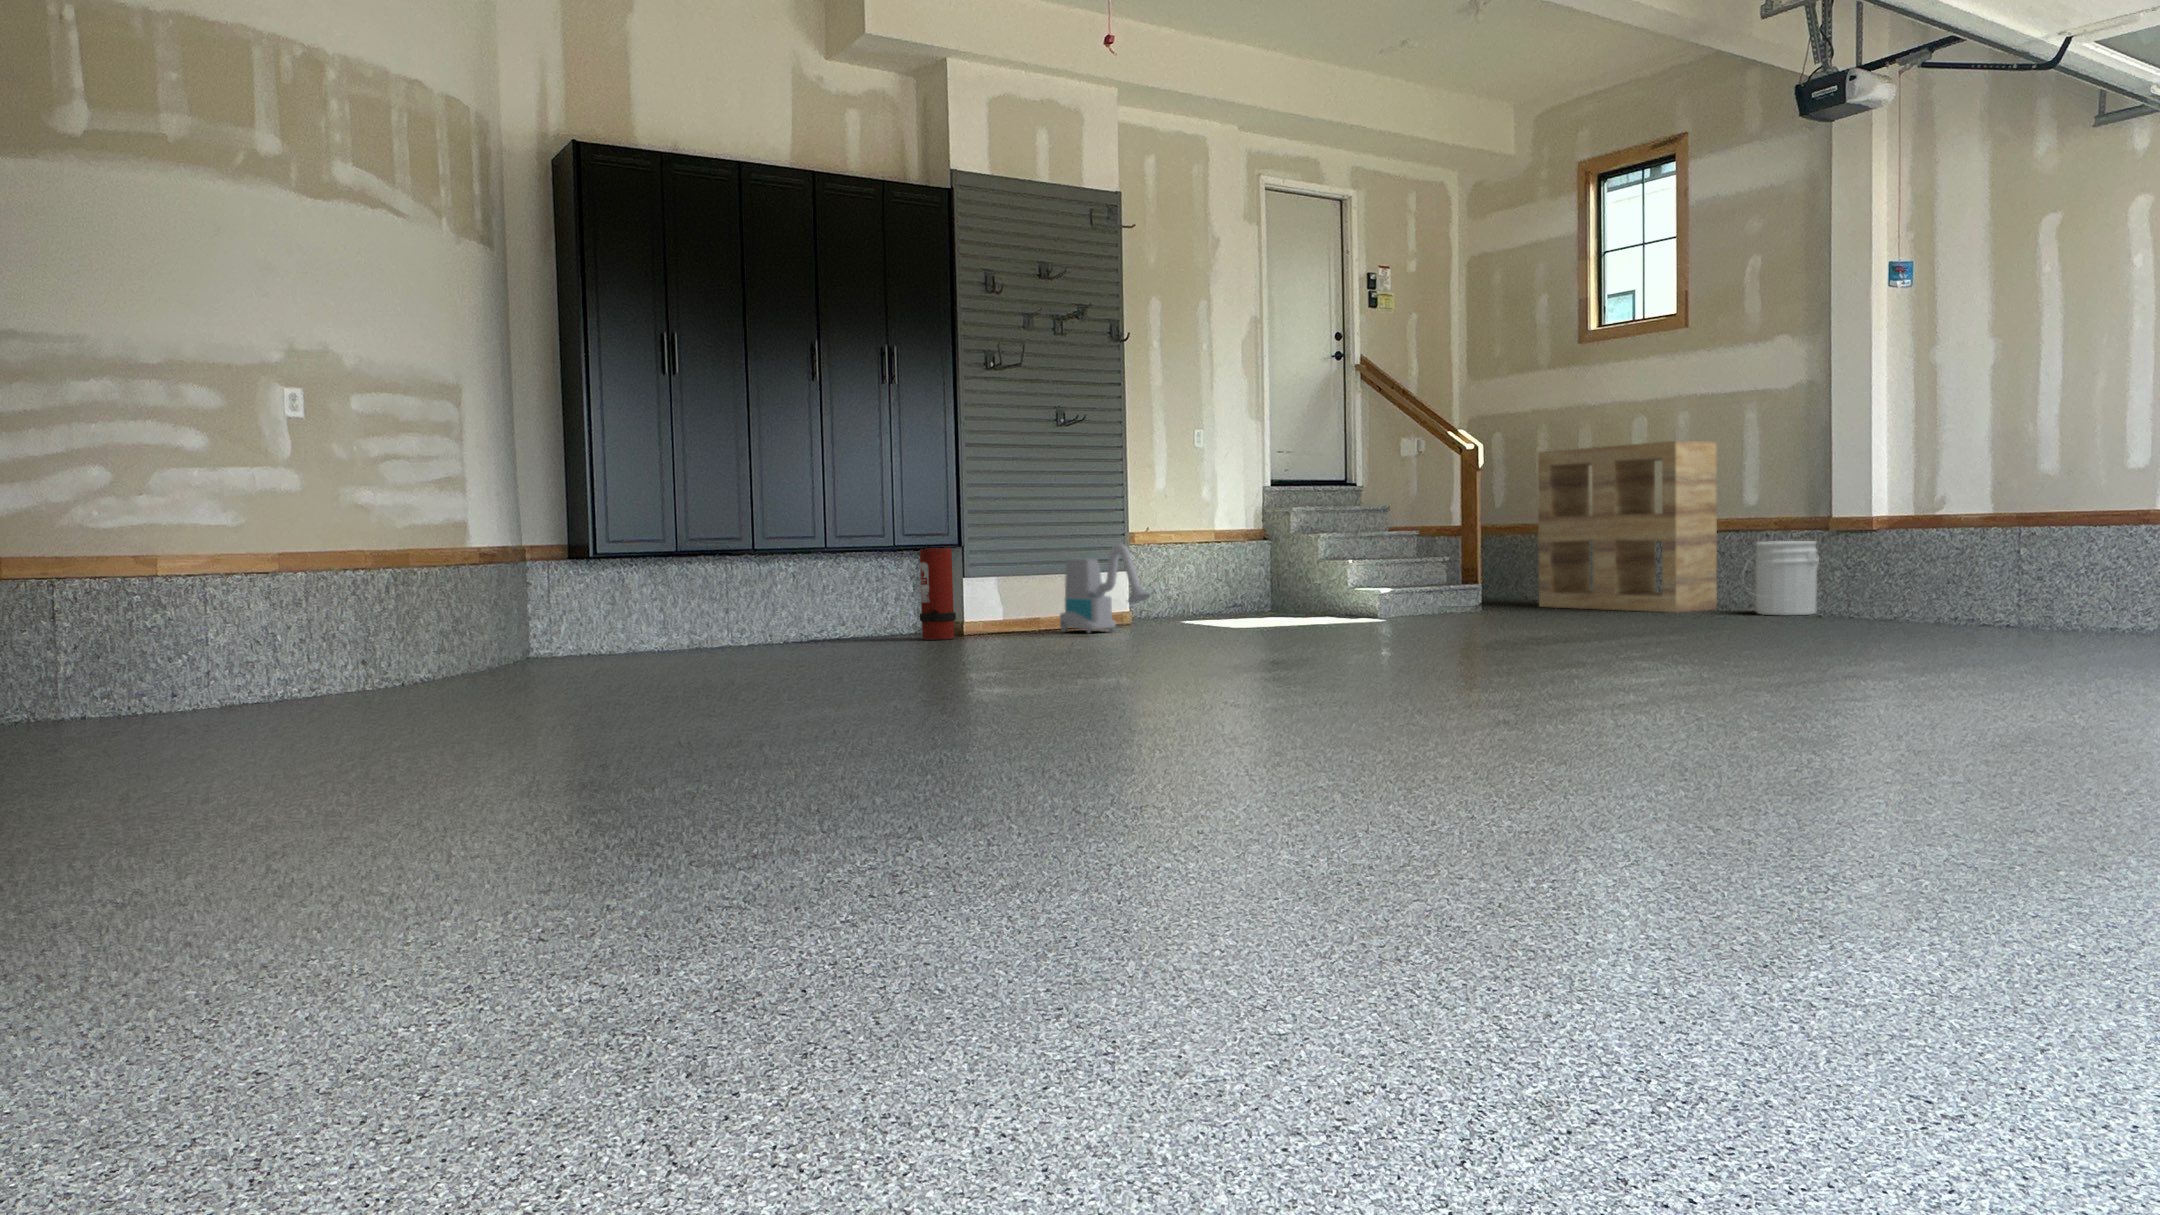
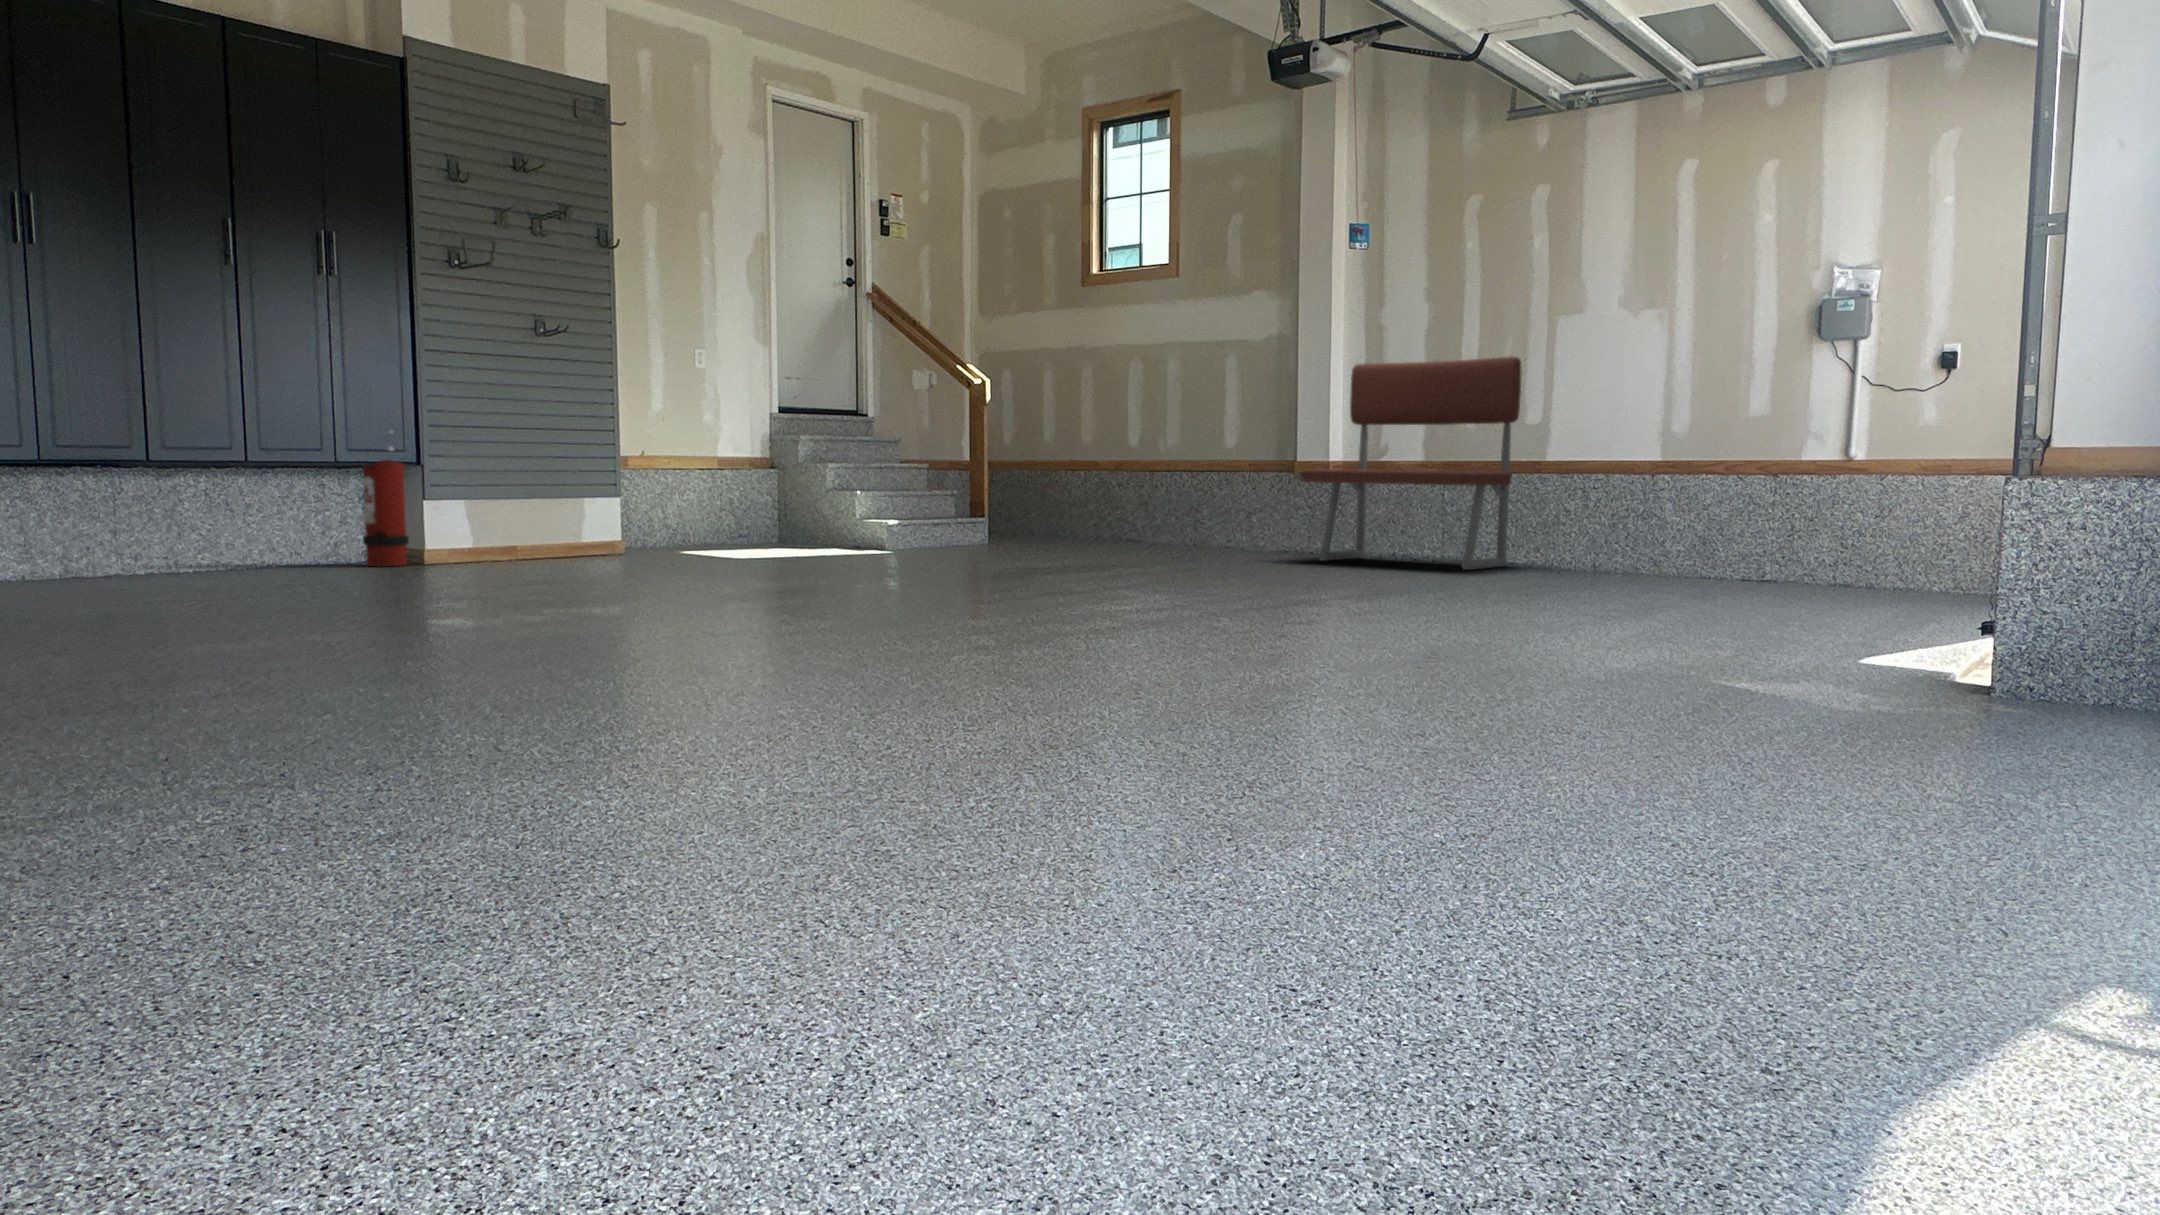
bench: none [1841,383,2126,630] -> present [1301,356,1521,570]
shelving unit: present [1538,441,1717,613] -> none [1043,387,1203,551]
bucket: present [1742,541,1819,615] -> none [1221,486,1284,555]
vacuum cleaner: present [1060,544,1151,633] -> none [537,464,642,562]

